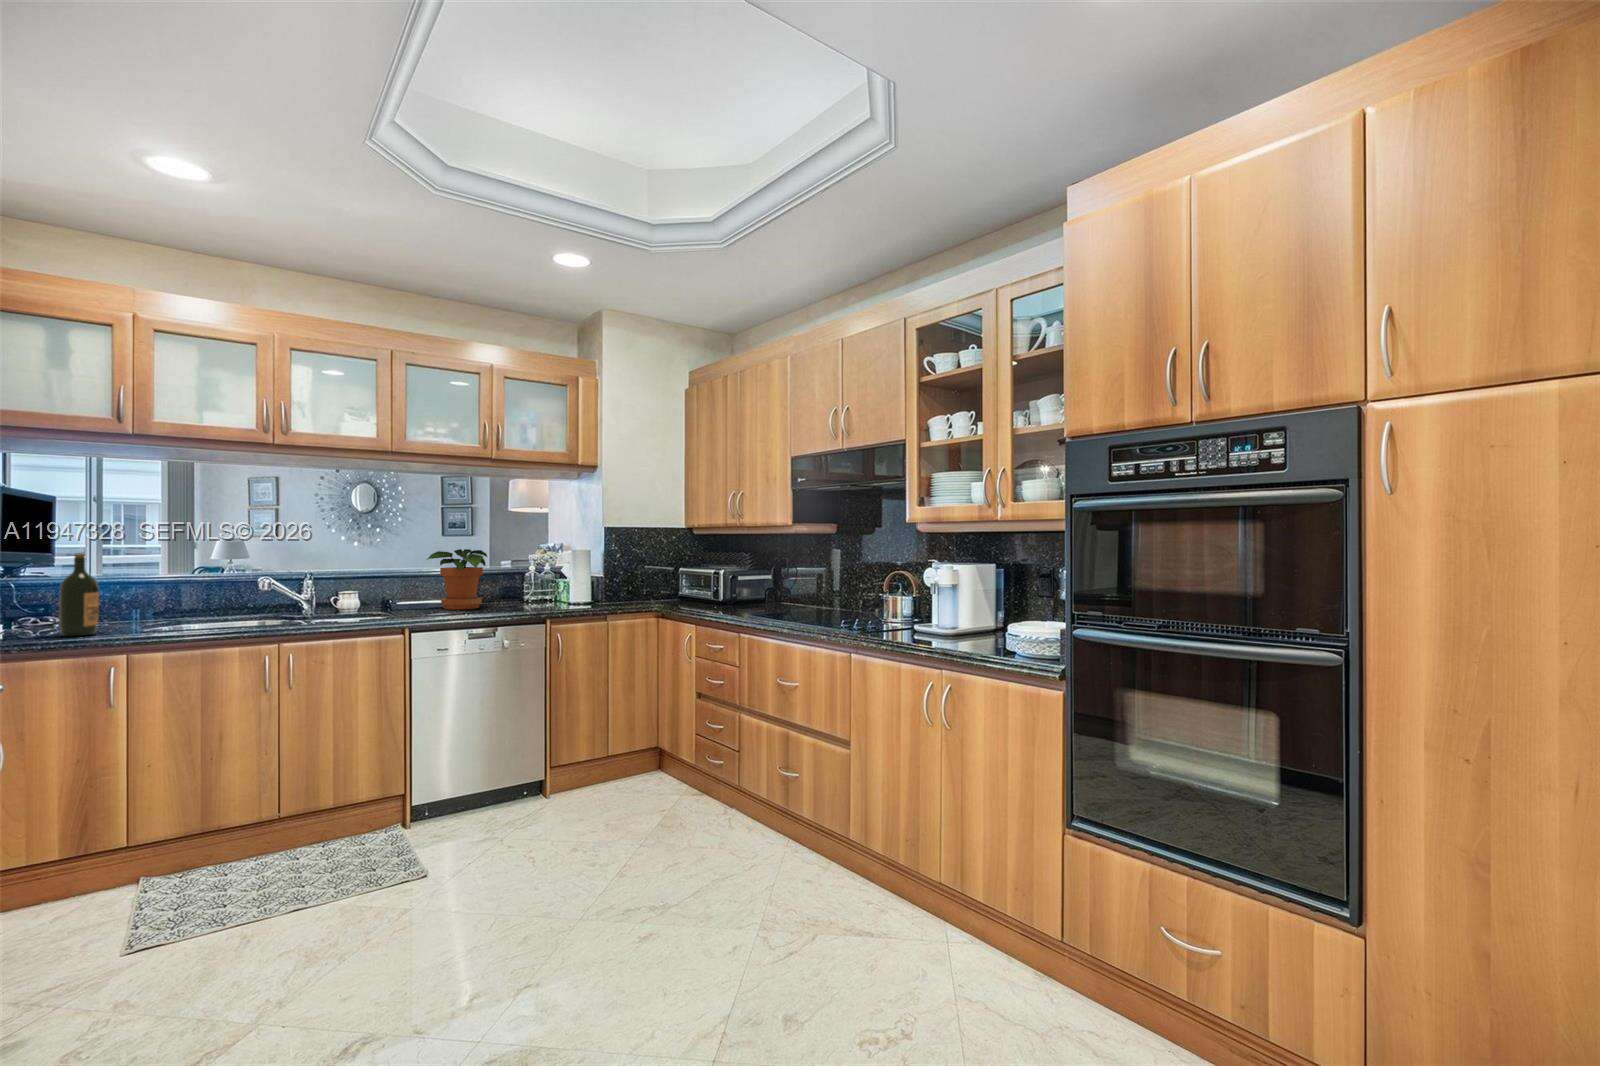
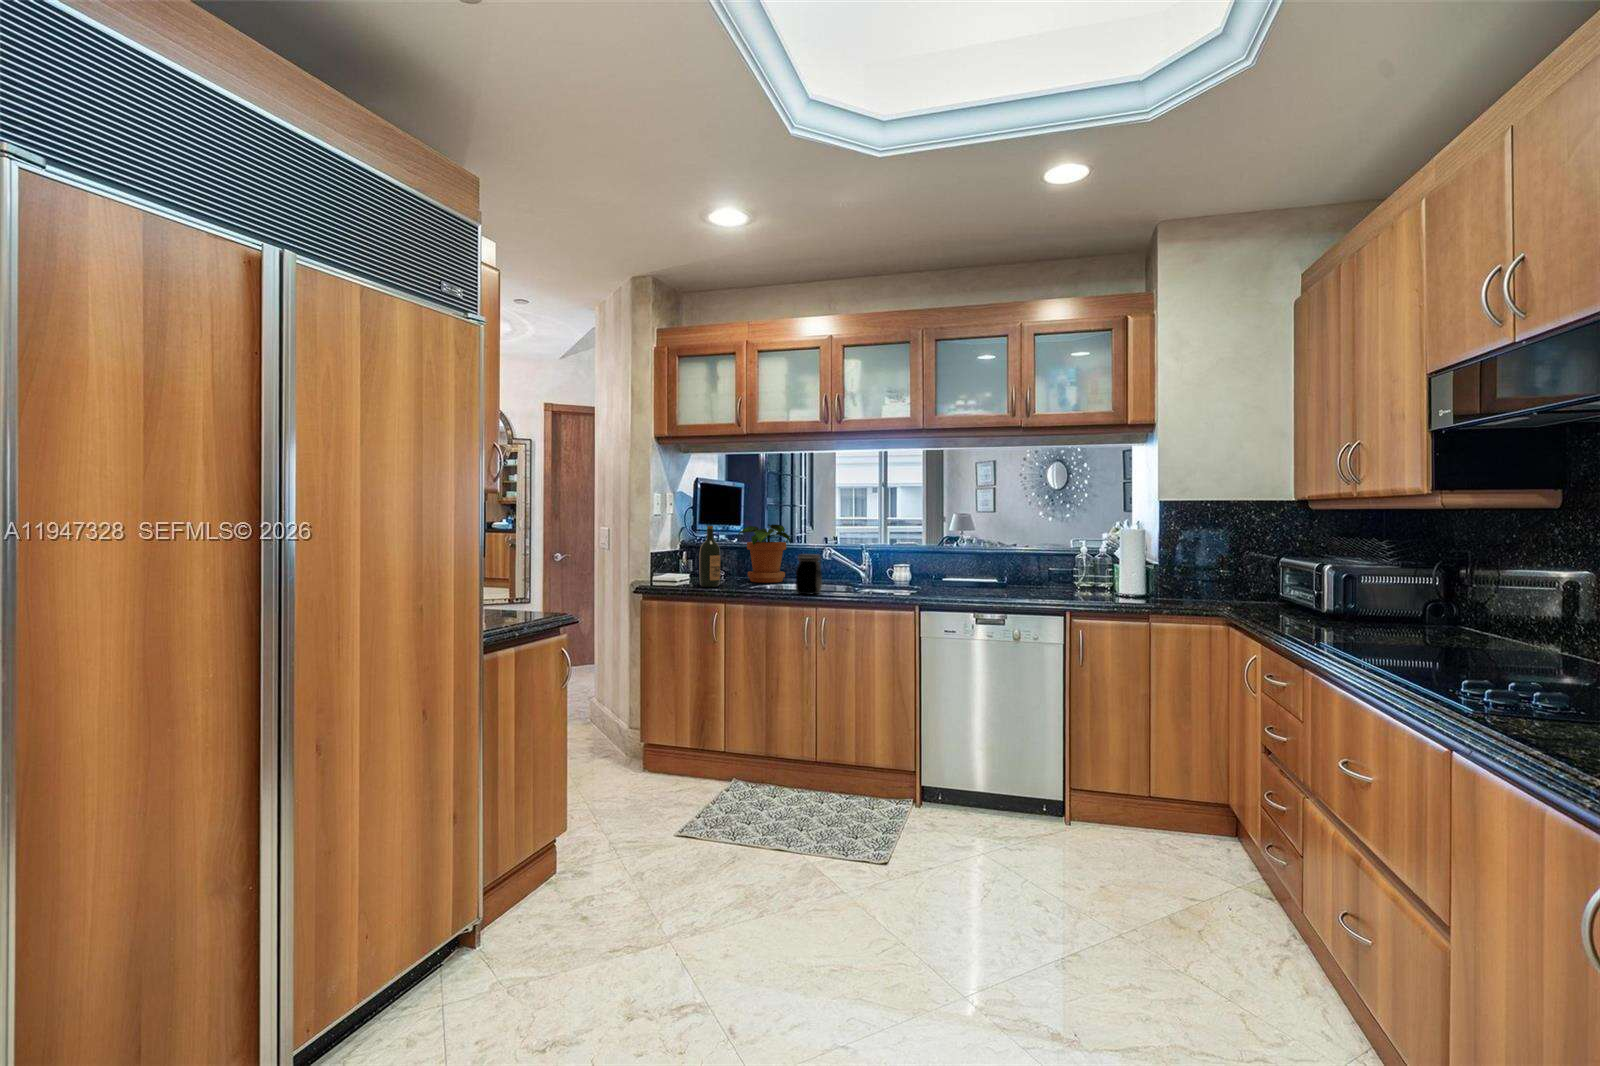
potted plant: present [427,549,487,610] -> present [739,524,790,583]
jar: none [242,583,282,630] -> present [796,554,822,594]

